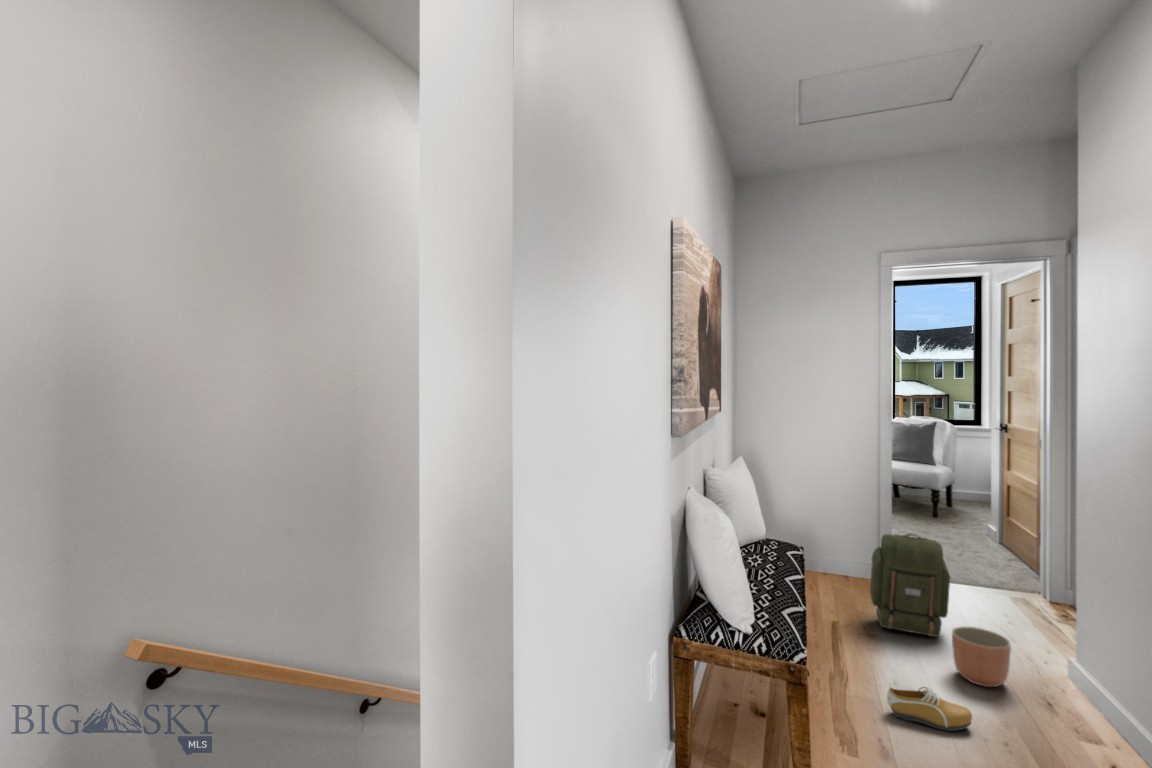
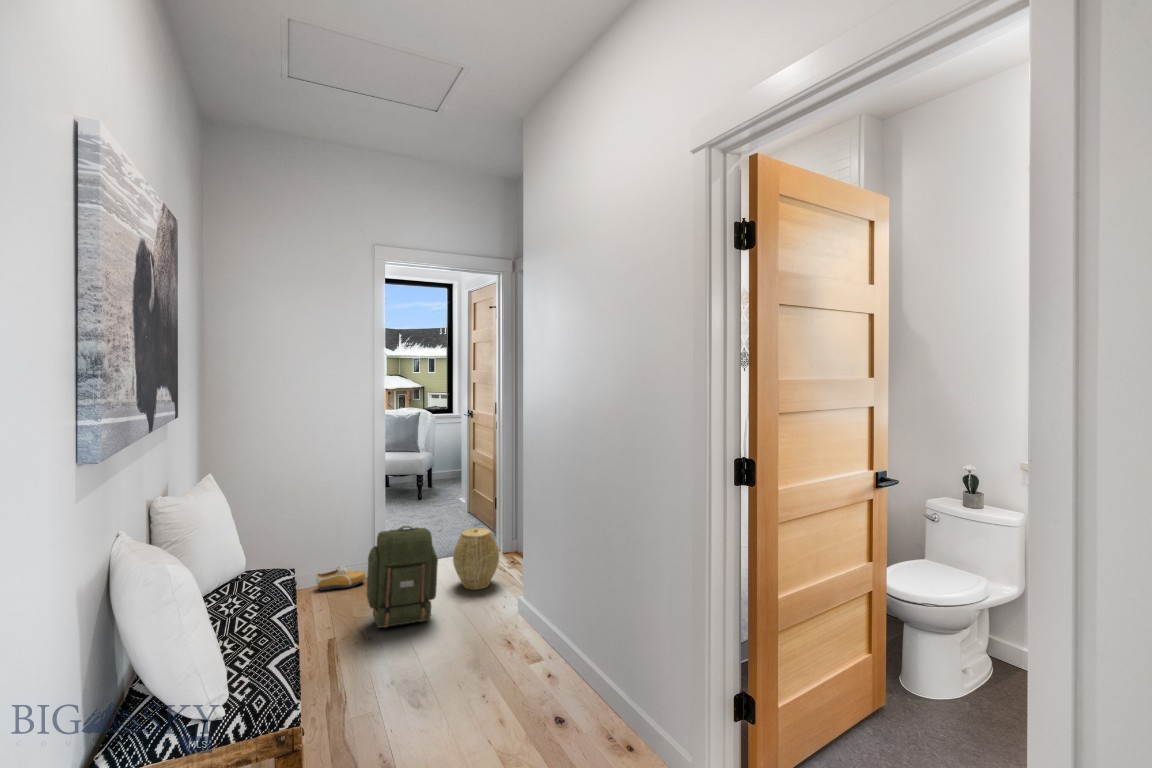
woven basket: none [972,555,1037,627] -> present [453,528,499,590]
planter: present [952,626,1011,687] -> none [442,602,486,656]
shoe: present [887,687,972,731] -> present [316,566,365,590]

